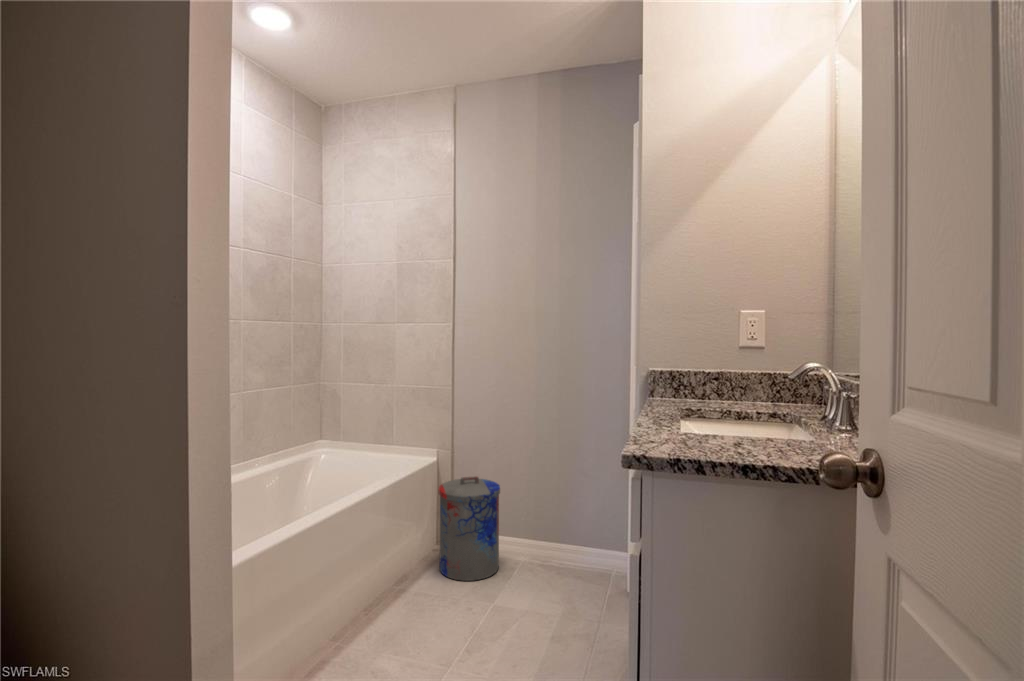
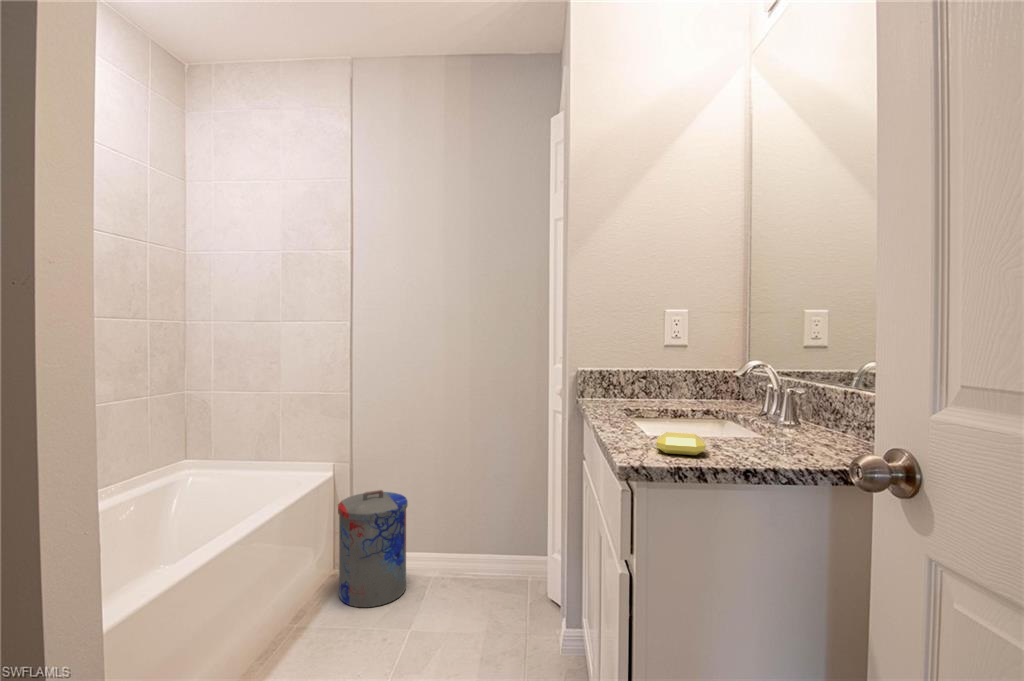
soap bar: none [670,429,719,451] -> present [656,432,705,455]

